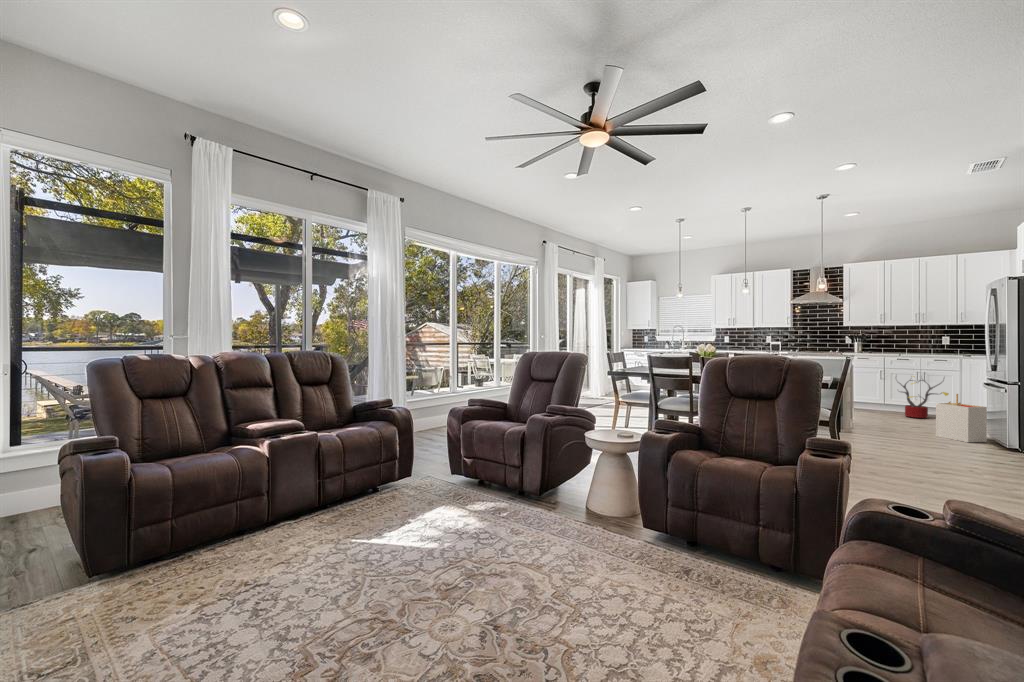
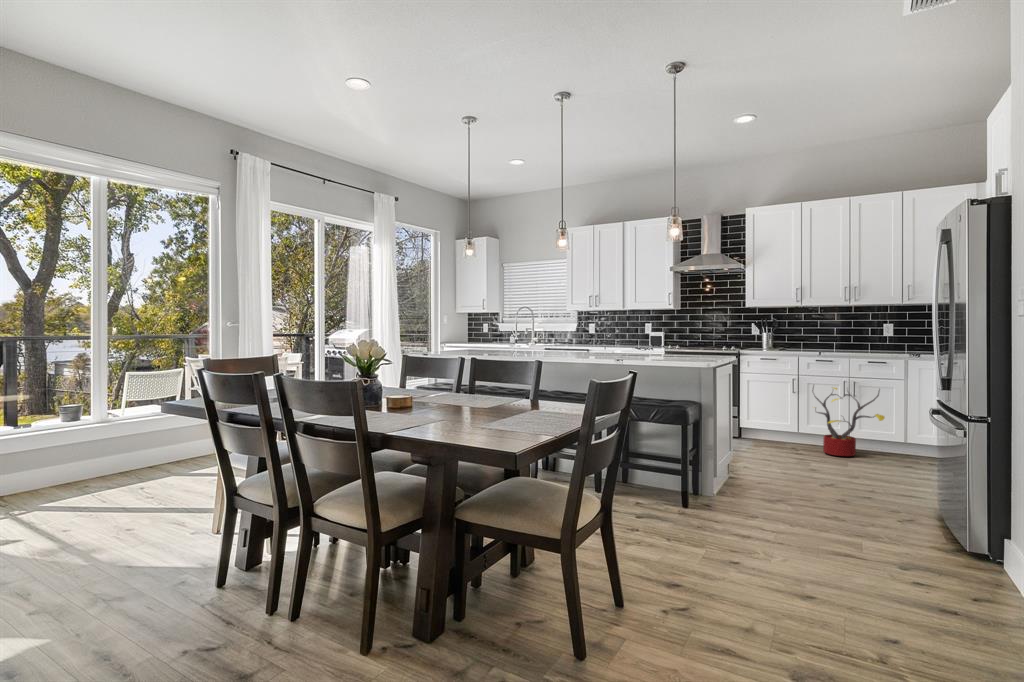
storage bin: present [936,394,987,442] -> none [852,426,931,518]

